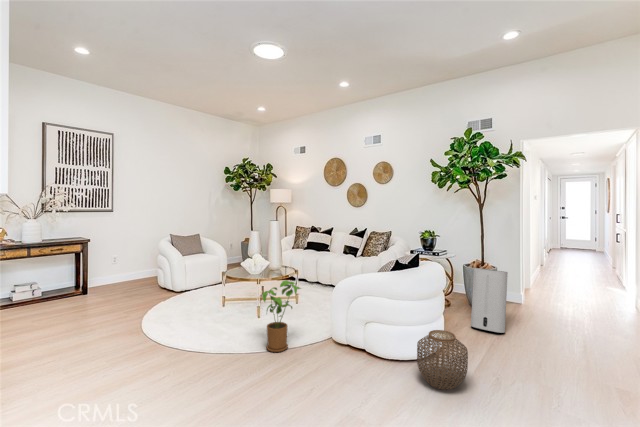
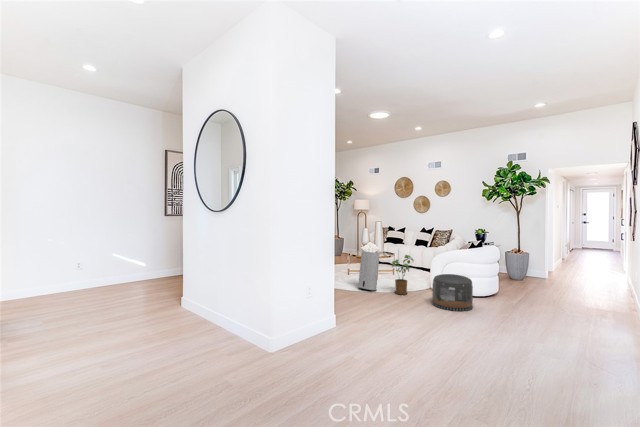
air purifier: present [471,268,508,333] -> present [358,251,380,290]
pouf: none [314,319,386,403] -> present [432,274,473,311]
woven basket: present [417,330,468,390] -> none [488,280,517,309]

